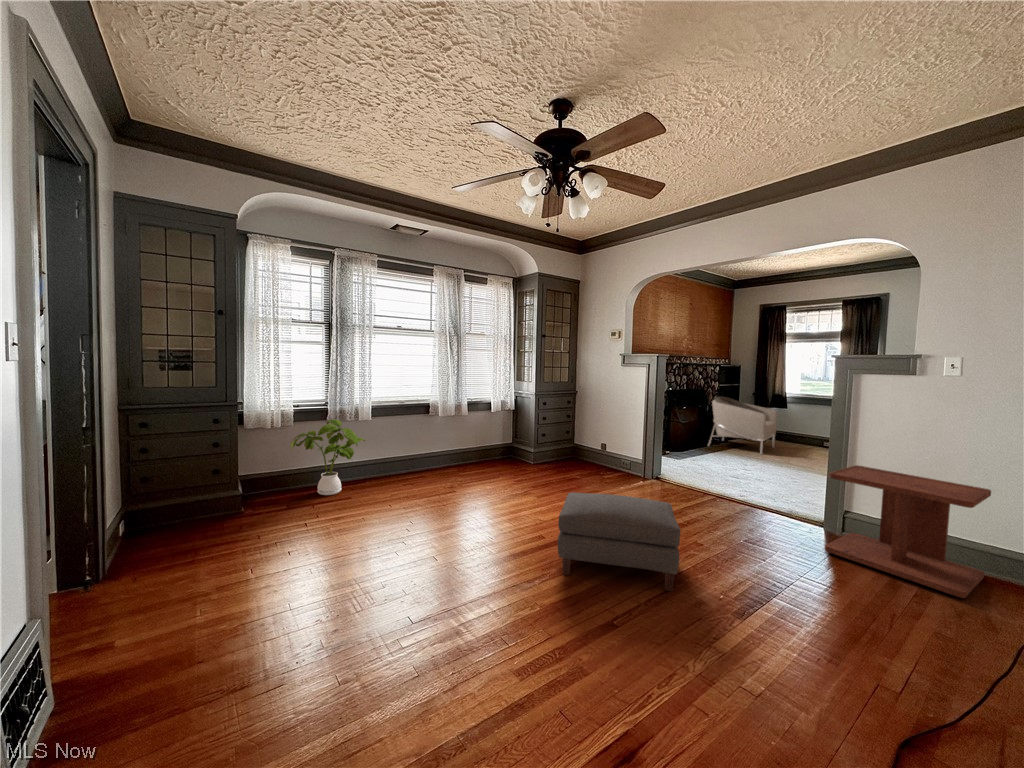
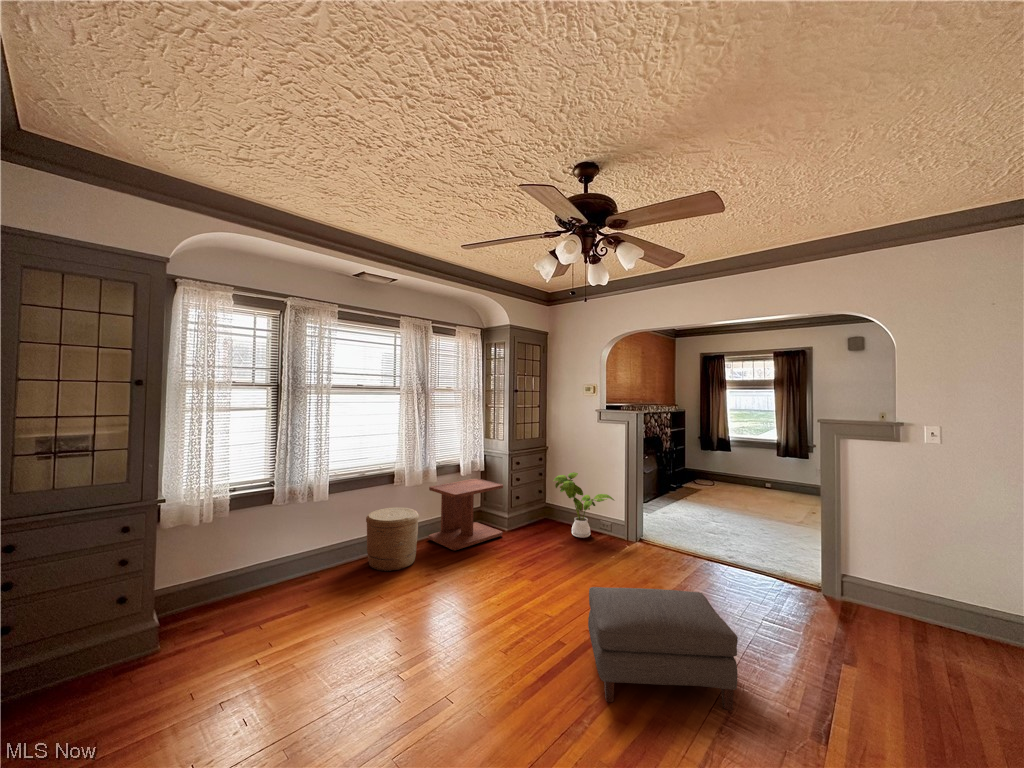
armchair: present [708,397,777,454] -> none [666,443,726,500]
house plant: present [291,419,365,495] -> present [554,472,614,538]
woven basket: none [404,434,448,483] -> present [366,508,419,571]
side table: present [825,465,991,598] -> present [428,478,503,550]

